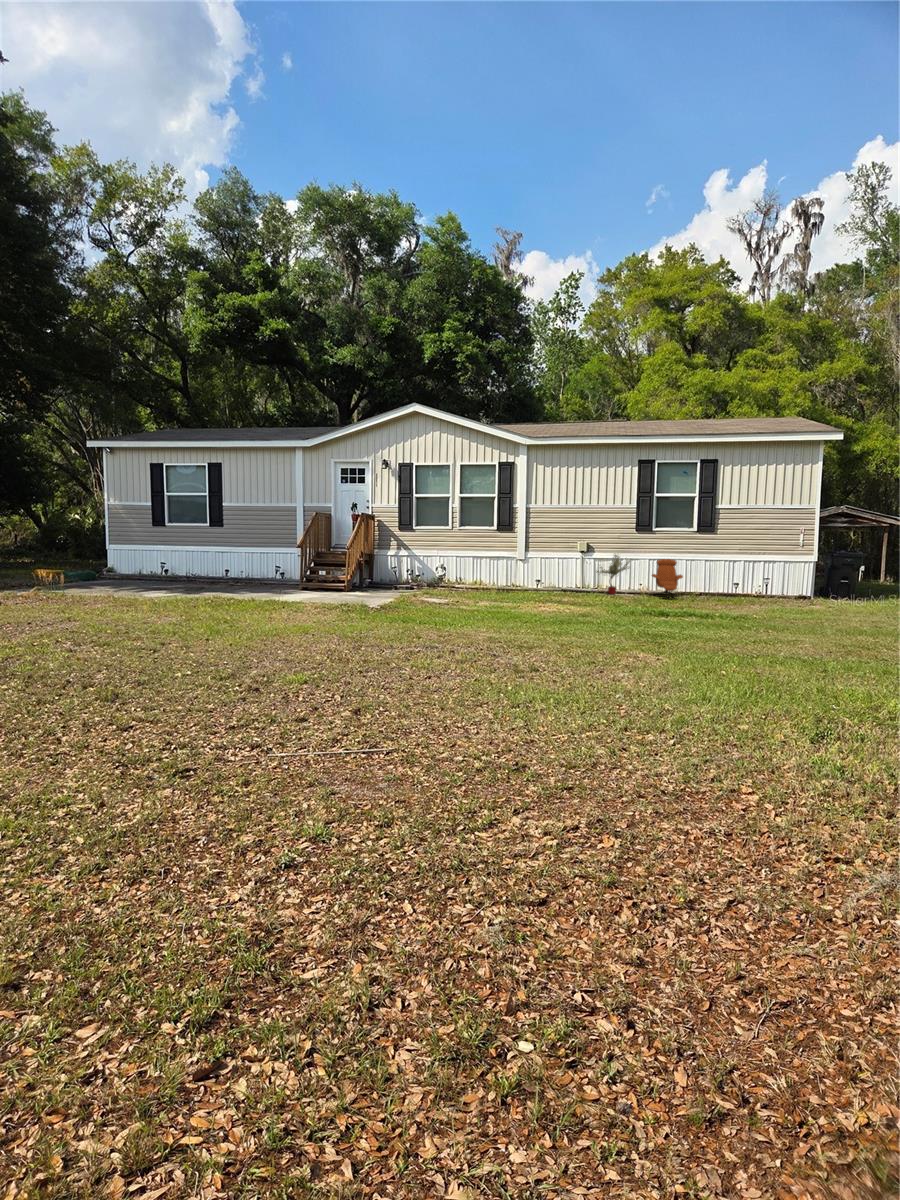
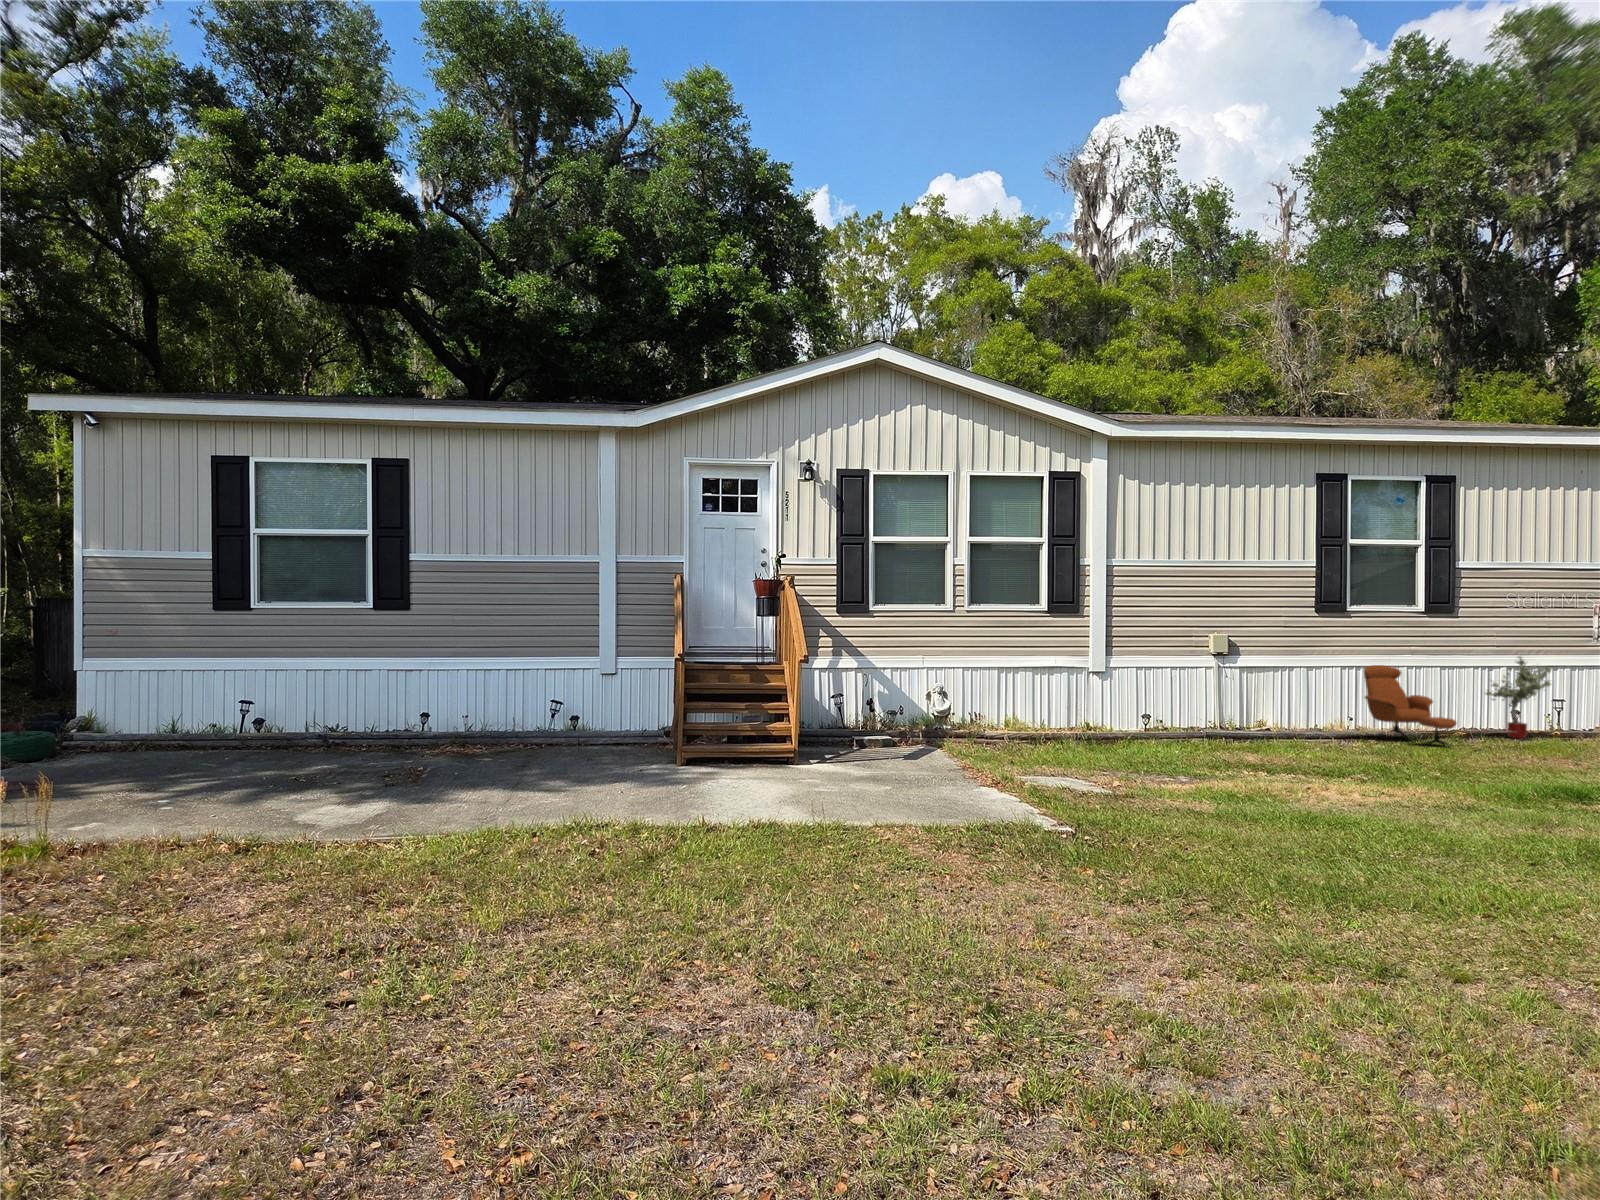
potted tree: present [597,555,630,595] -> present [1485,656,1551,739]

